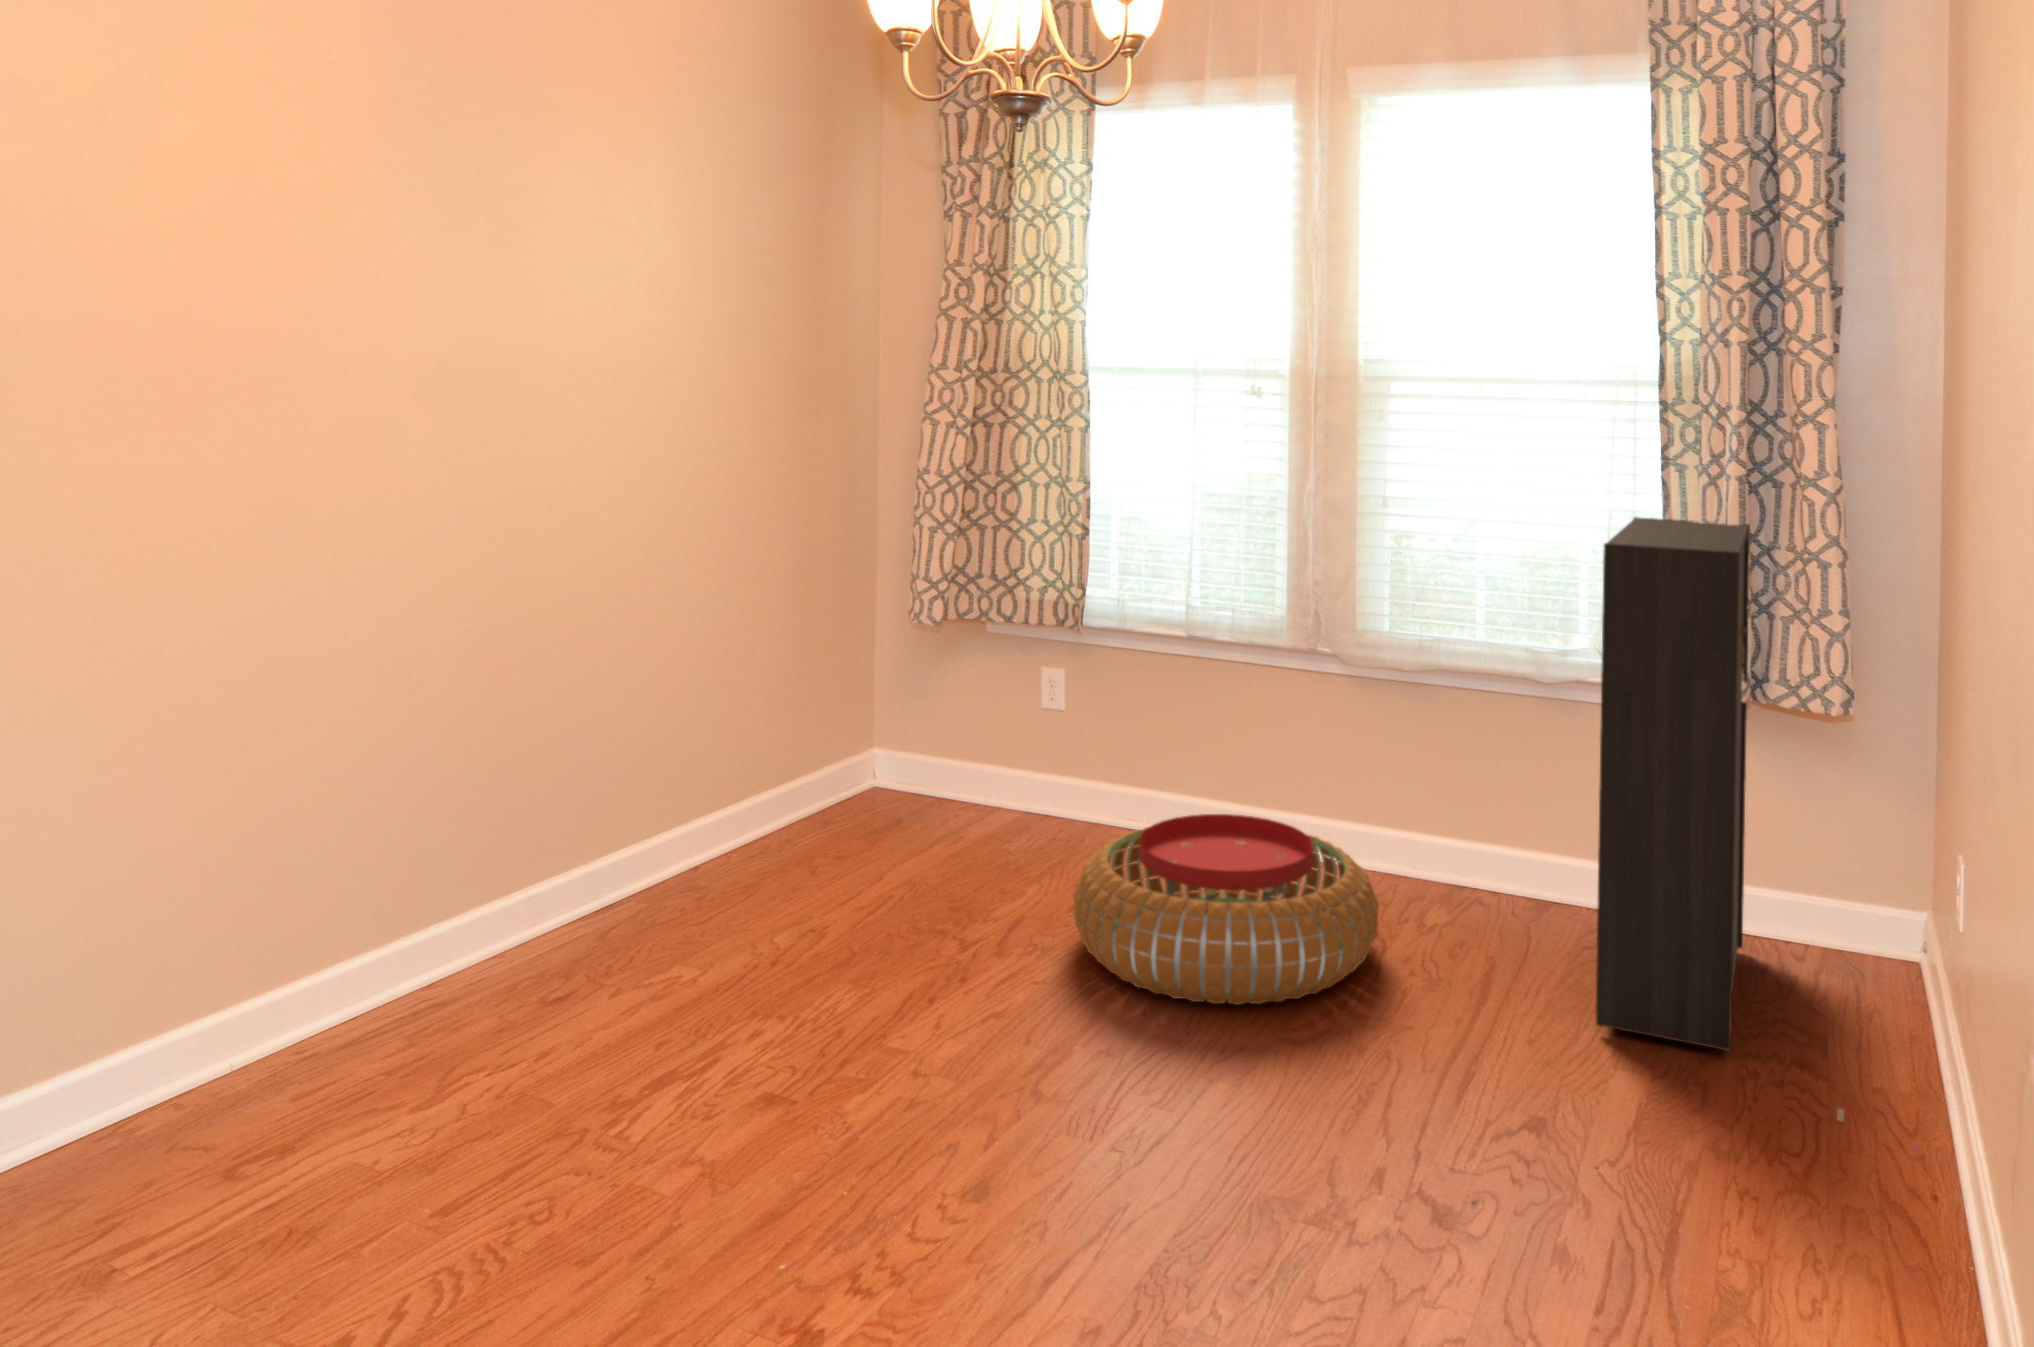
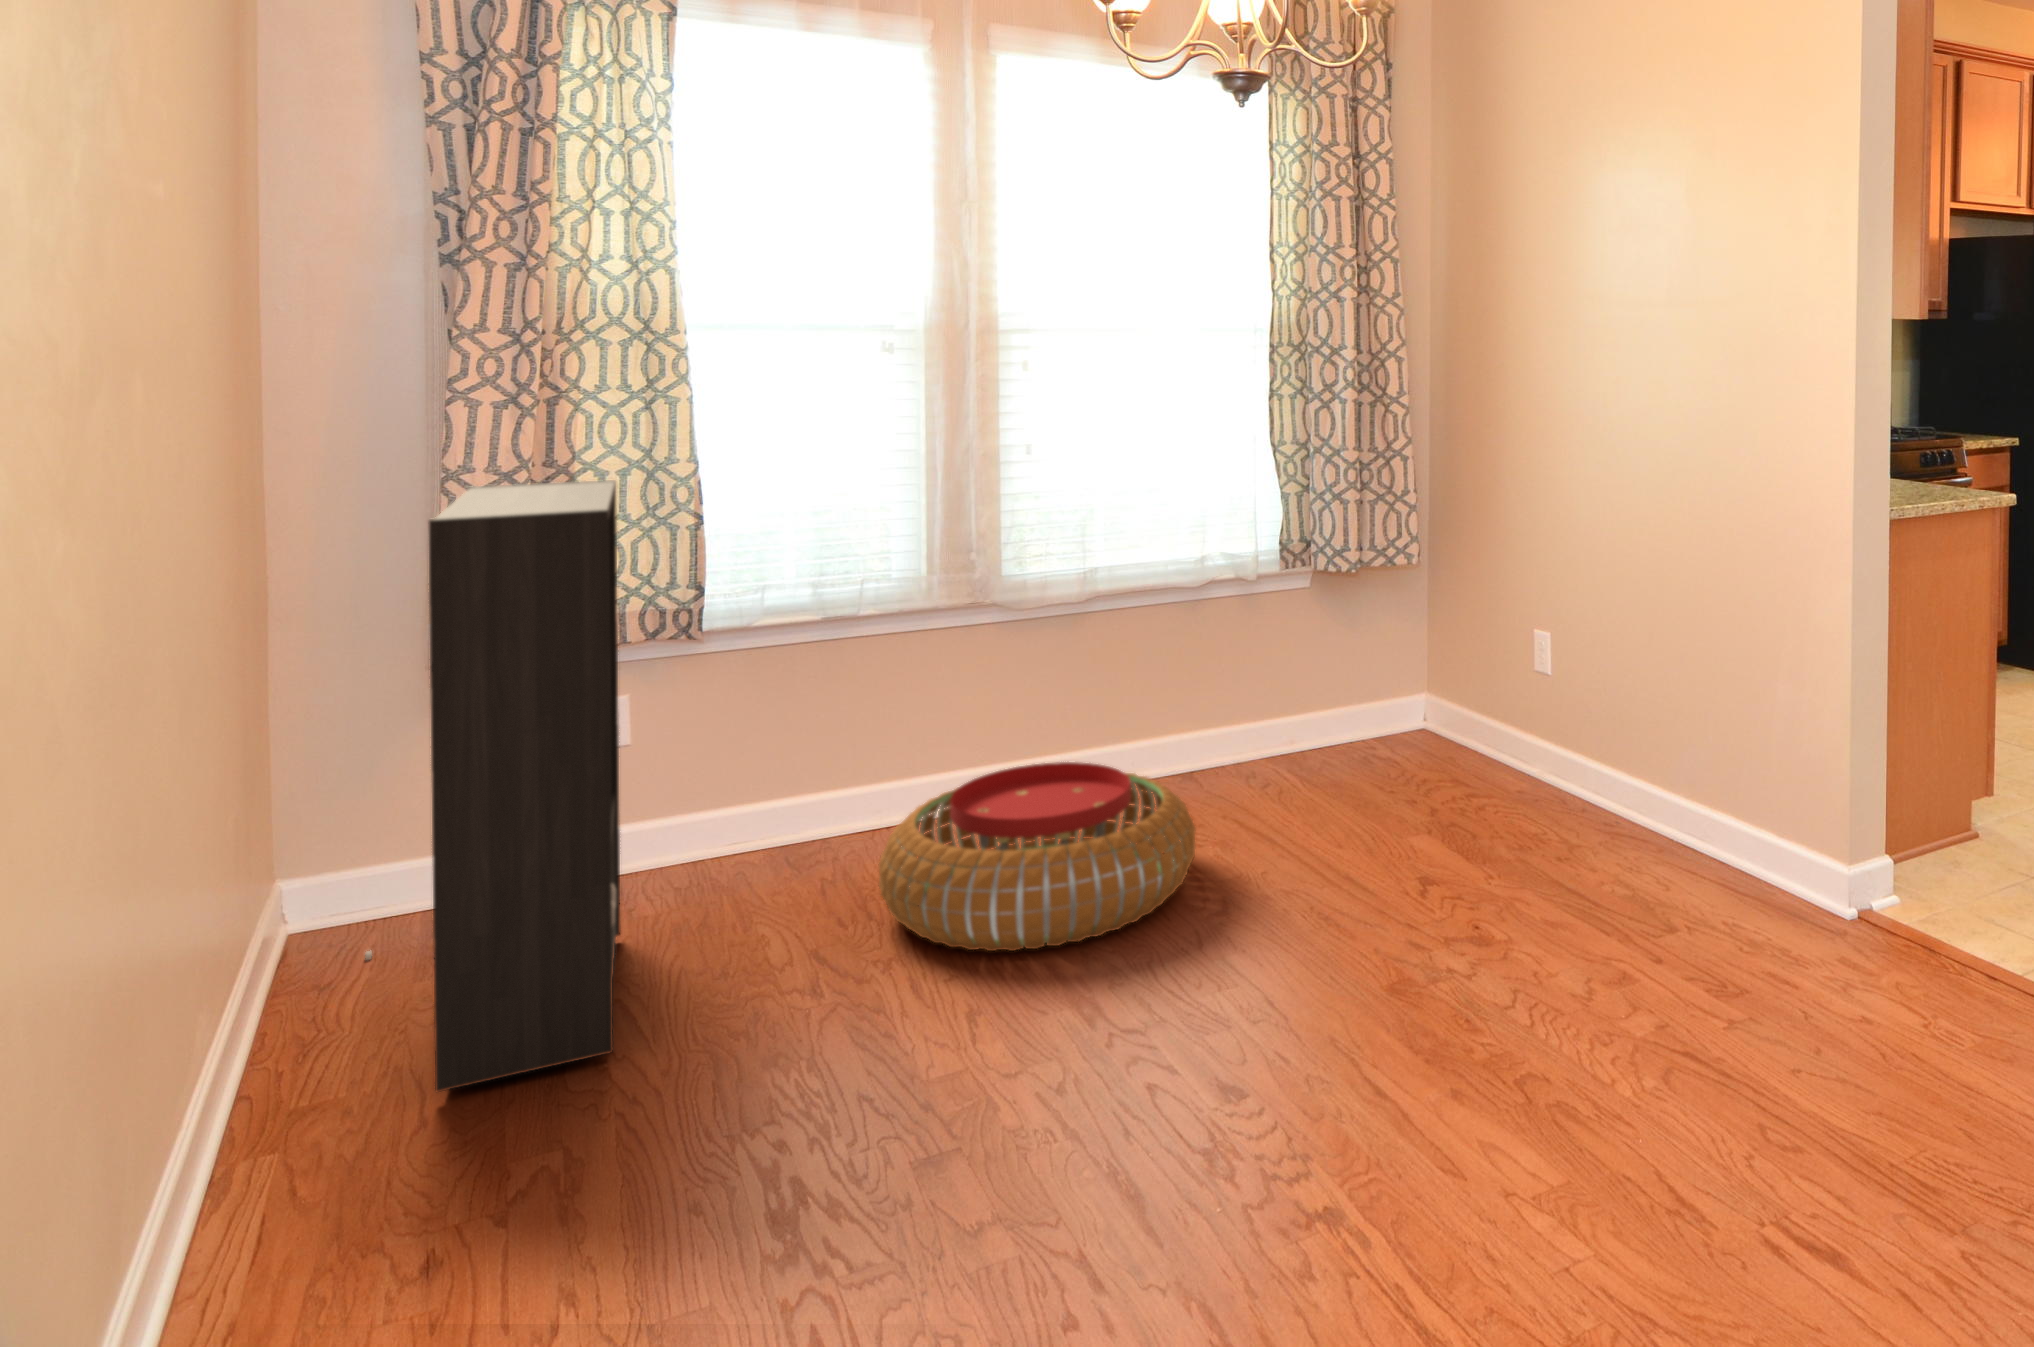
bookcase: present [1596,517,1844,1121] -> present [365,480,621,1092]

